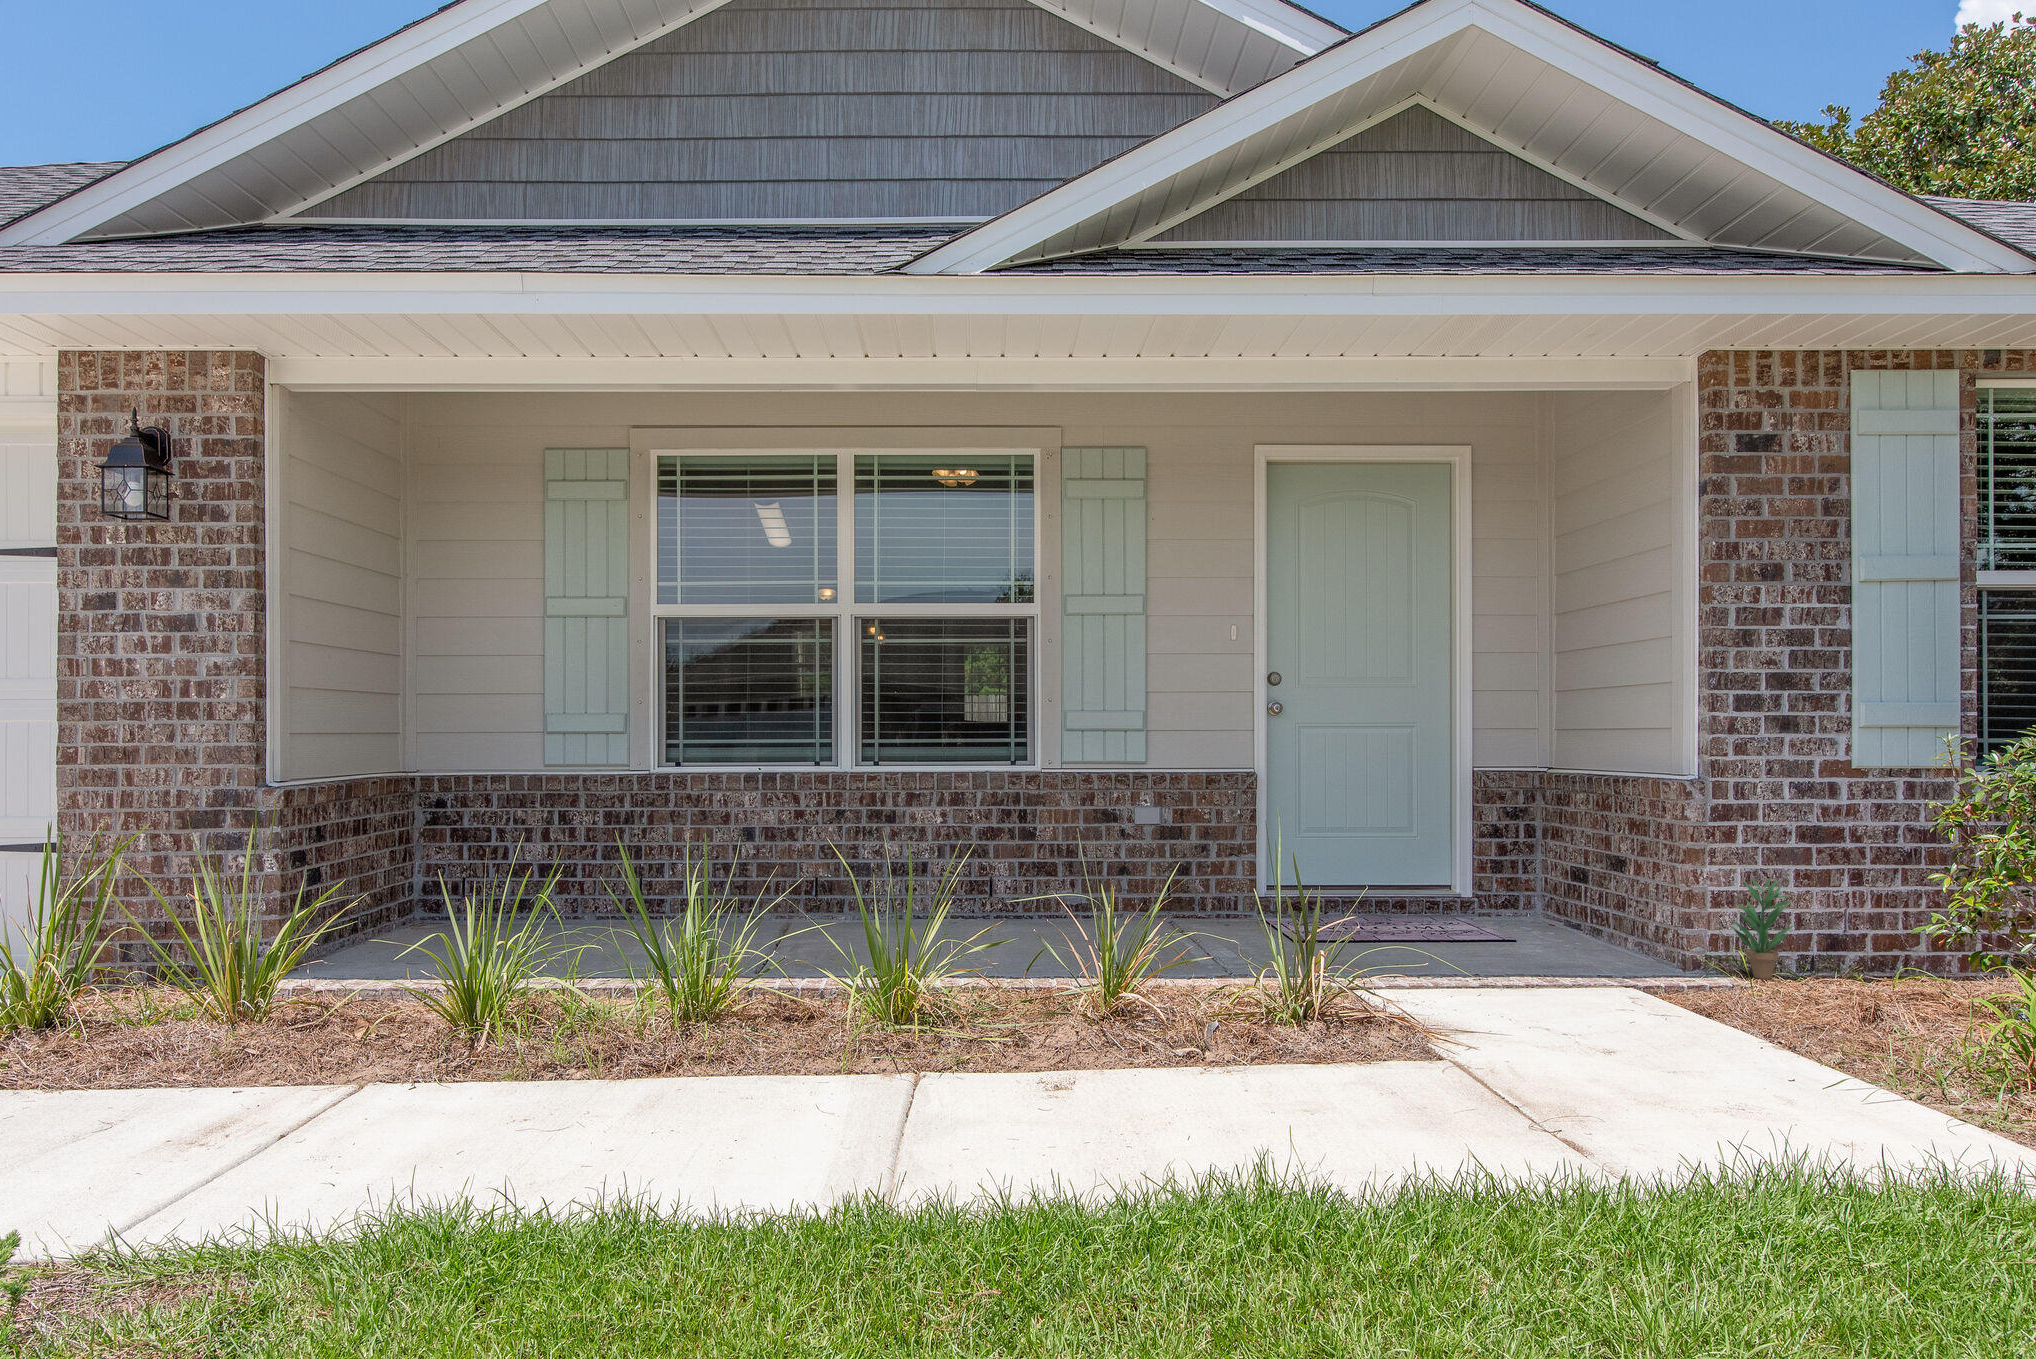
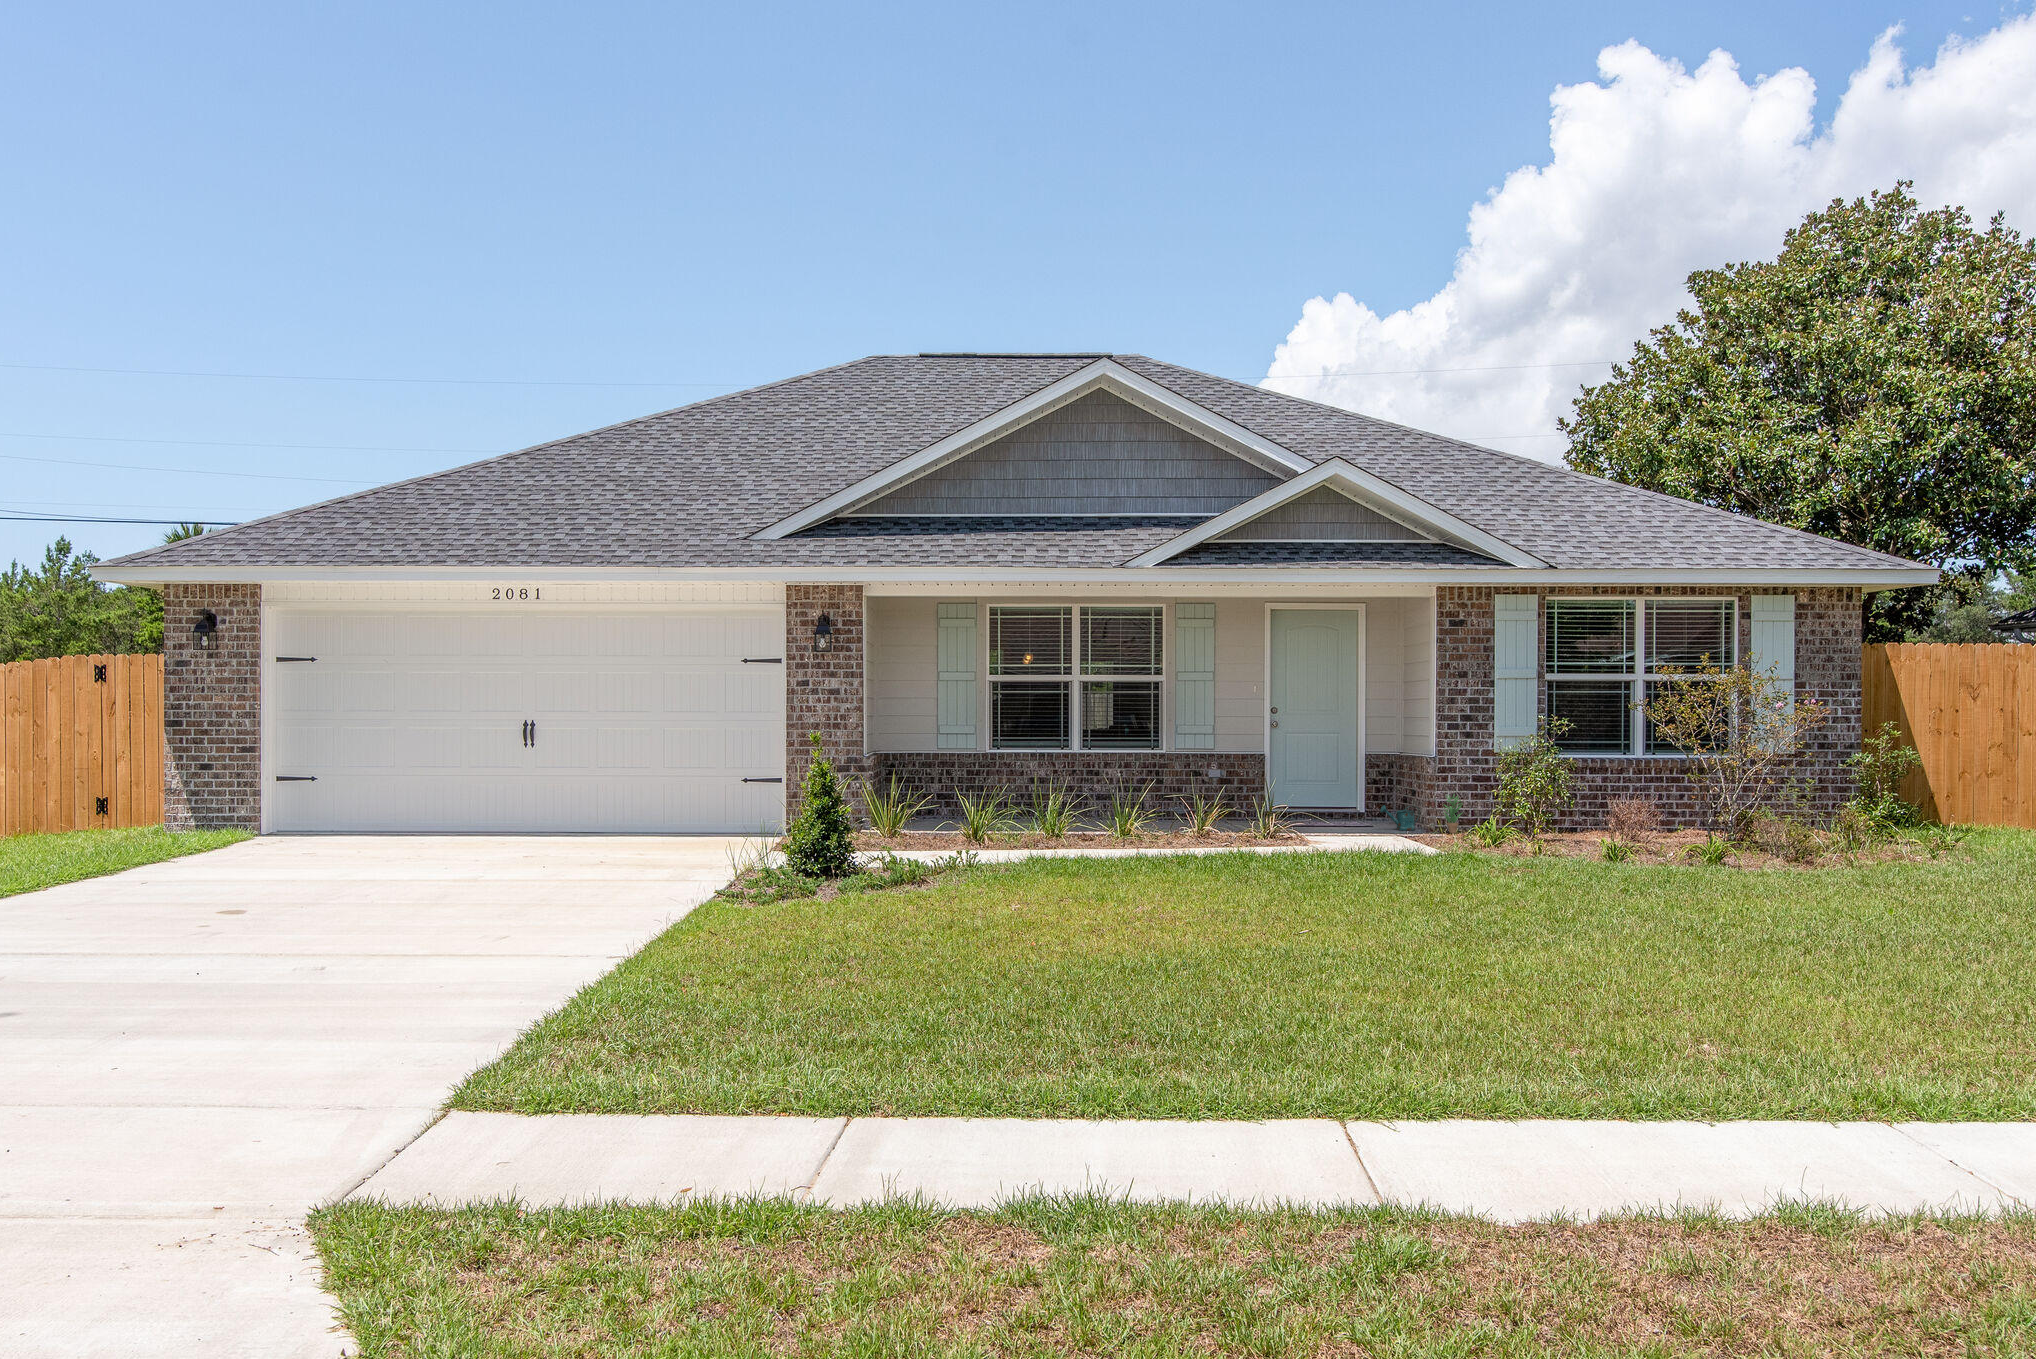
watering can: none [1559,900,1656,966] -> present [1380,805,1420,831]

